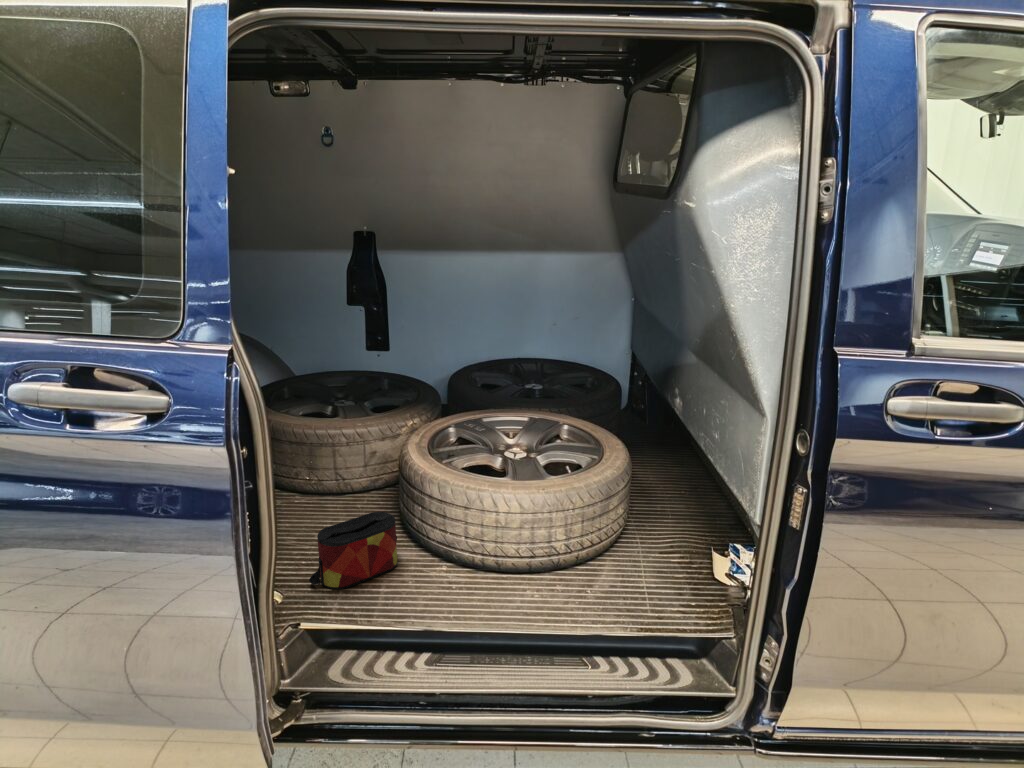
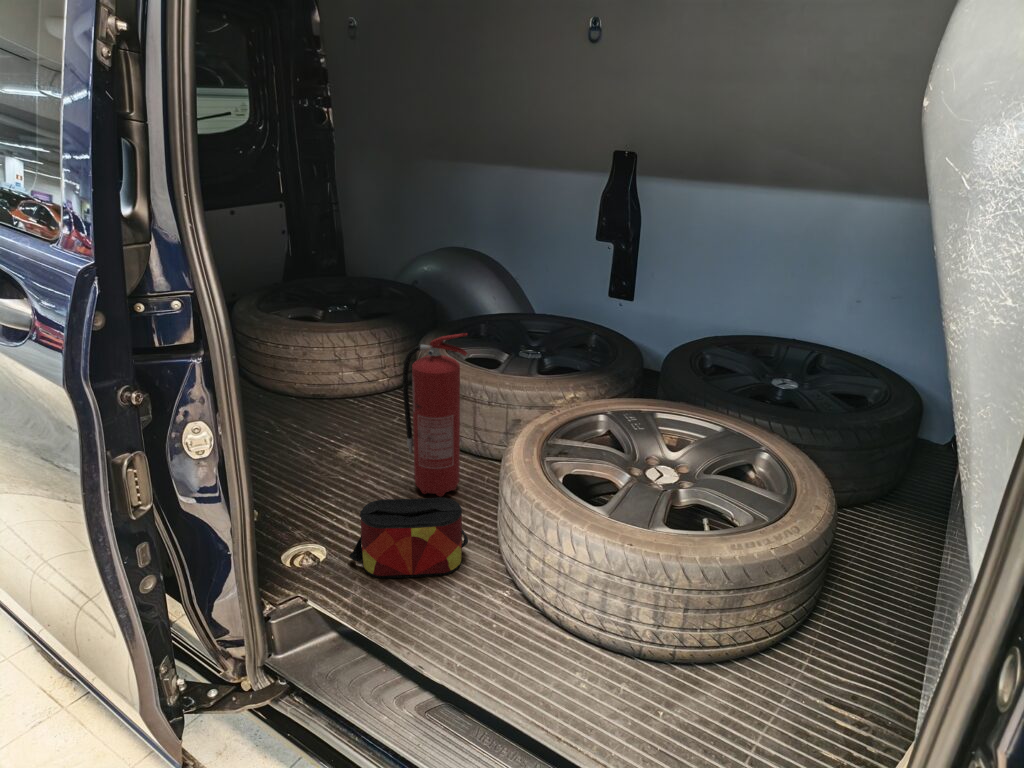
fire extinguisher: none [292,384,349,527] -> present [403,333,468,496]

